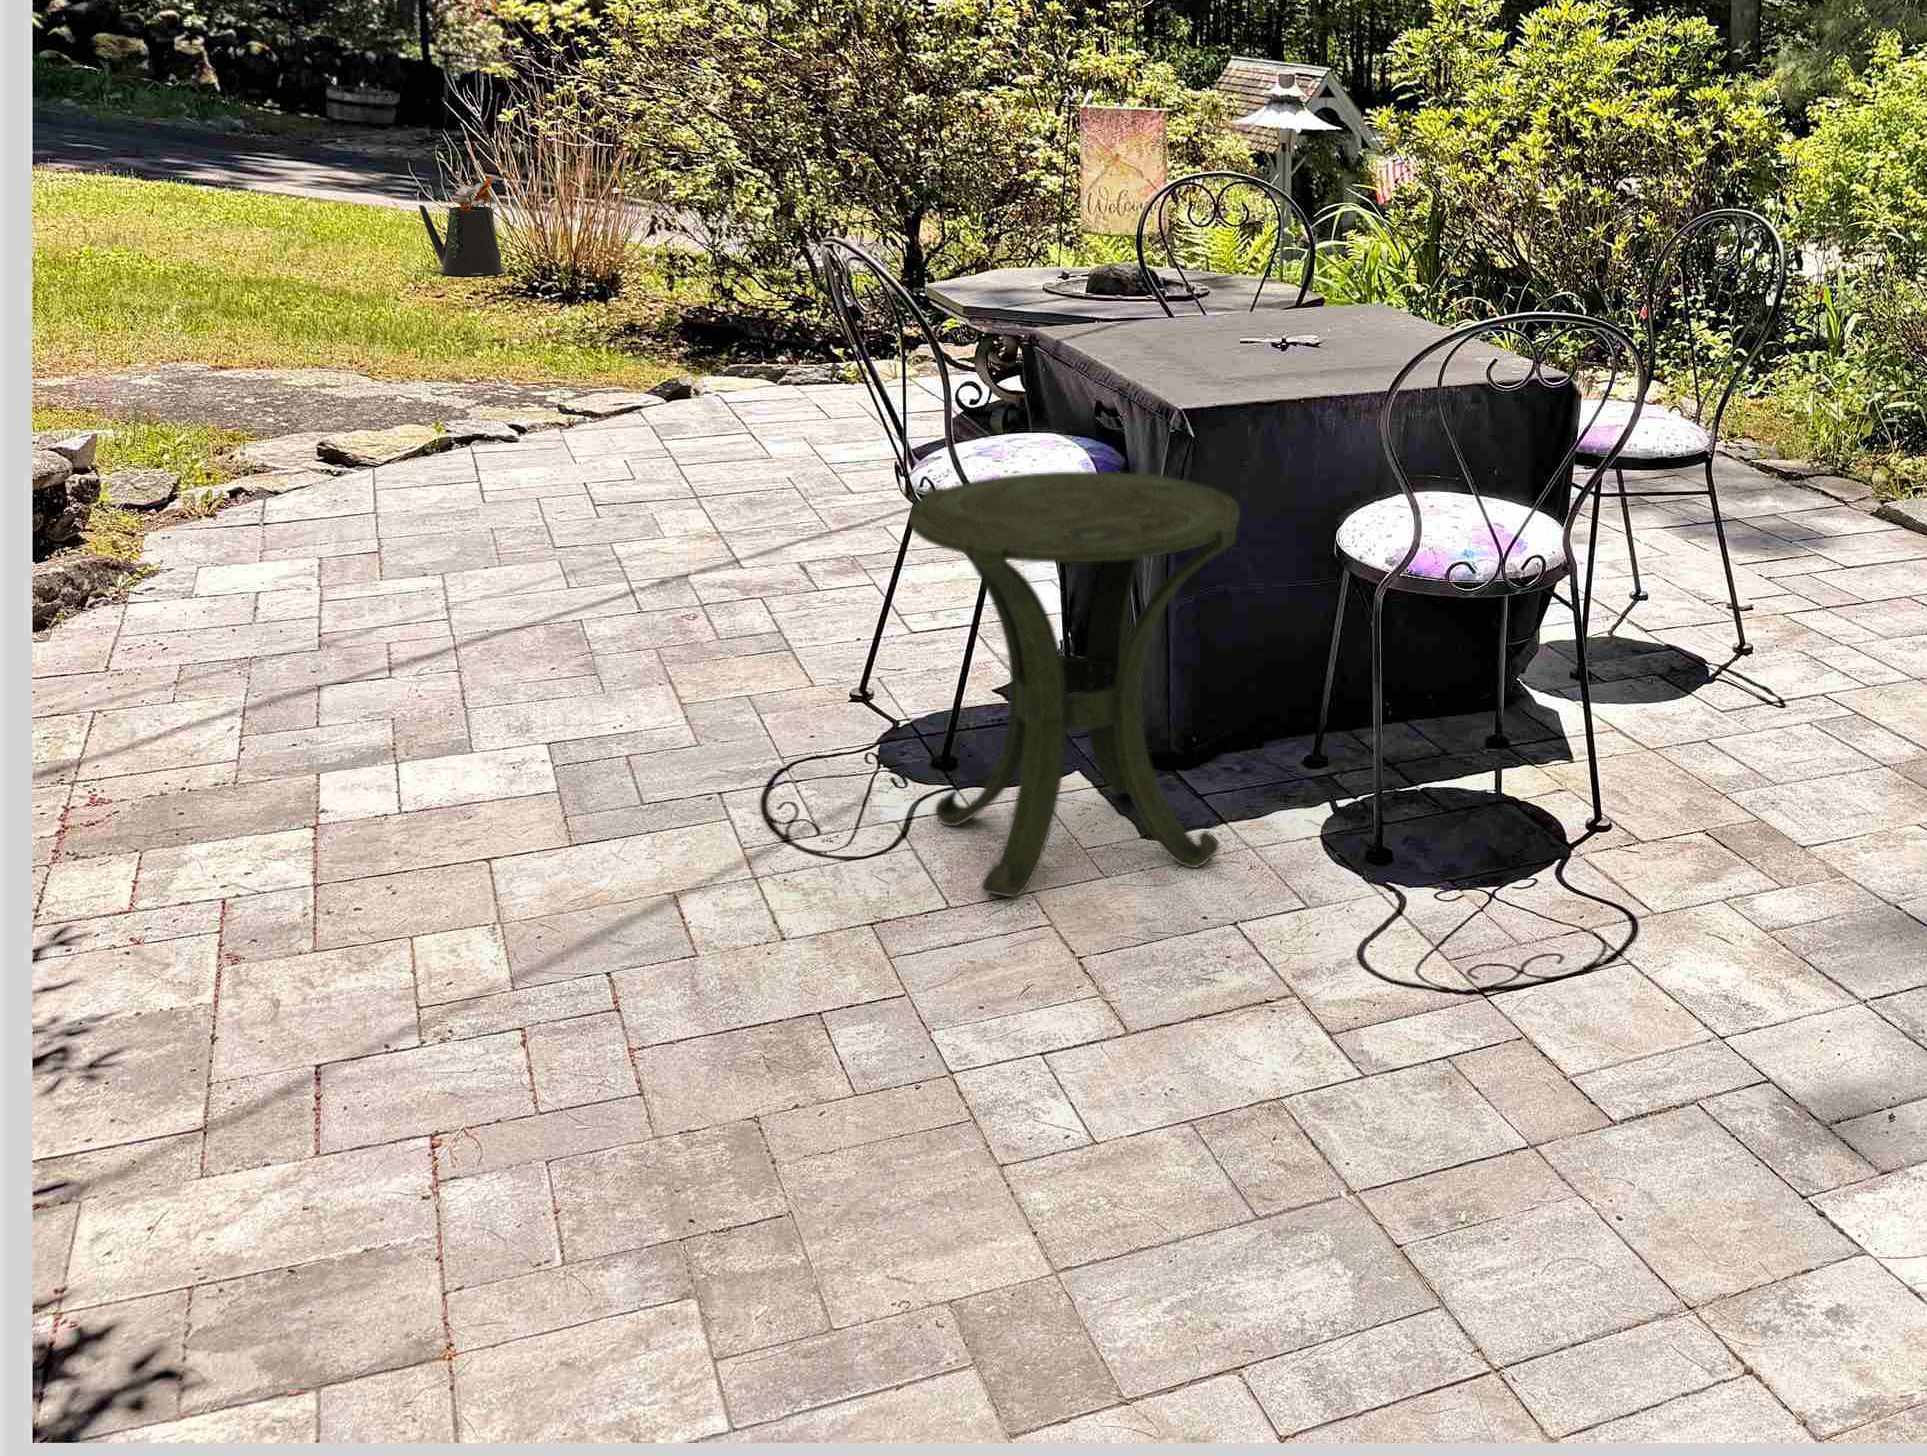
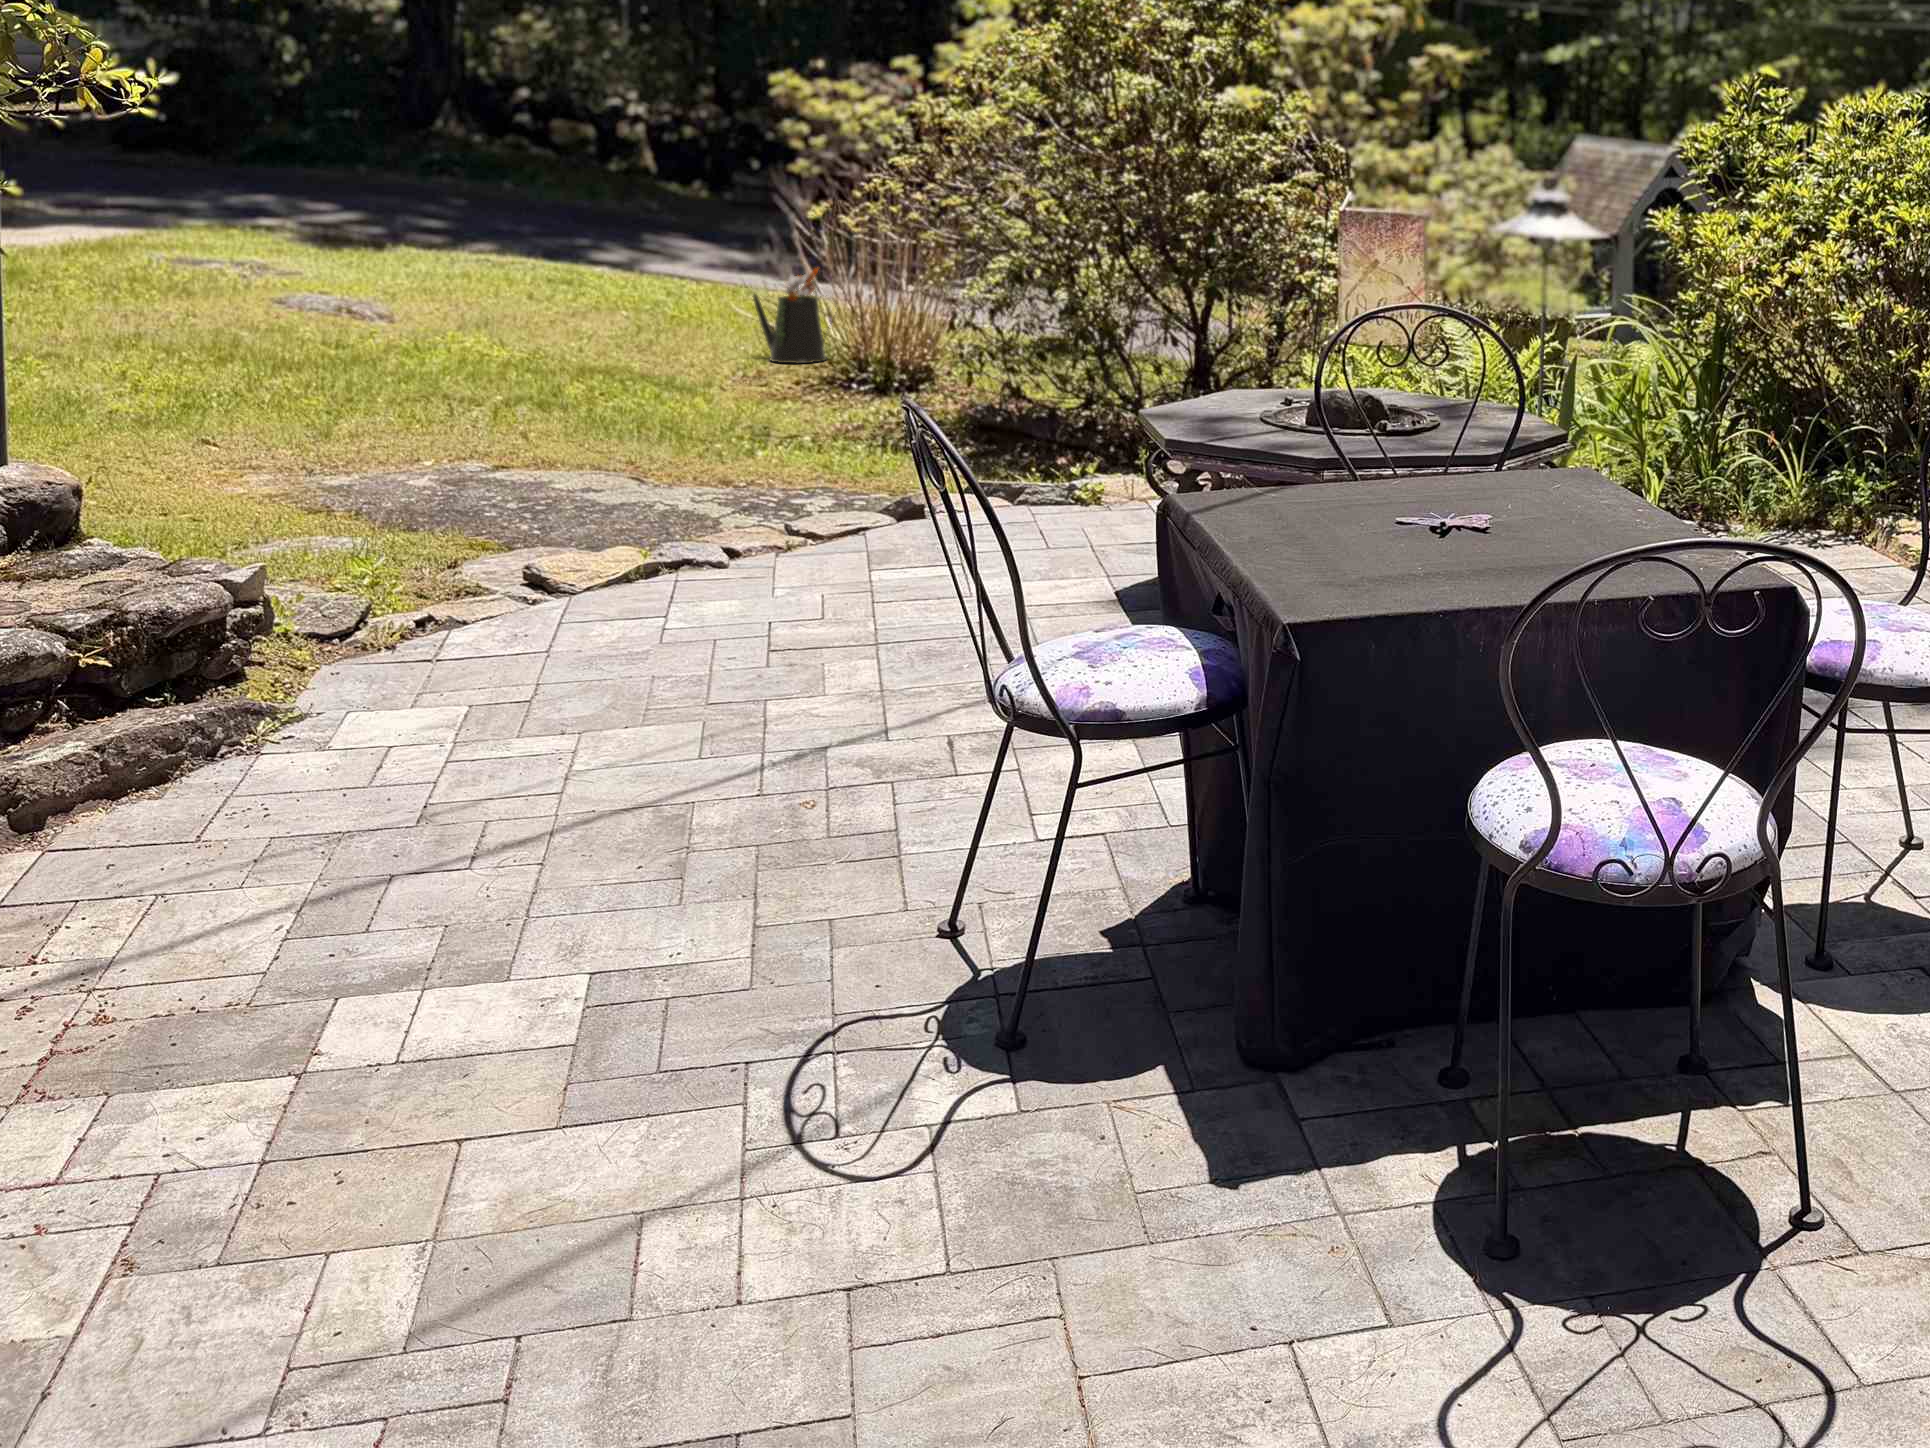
side table: present [909,472,1240,897] -> none [921,703,1332,1273]

